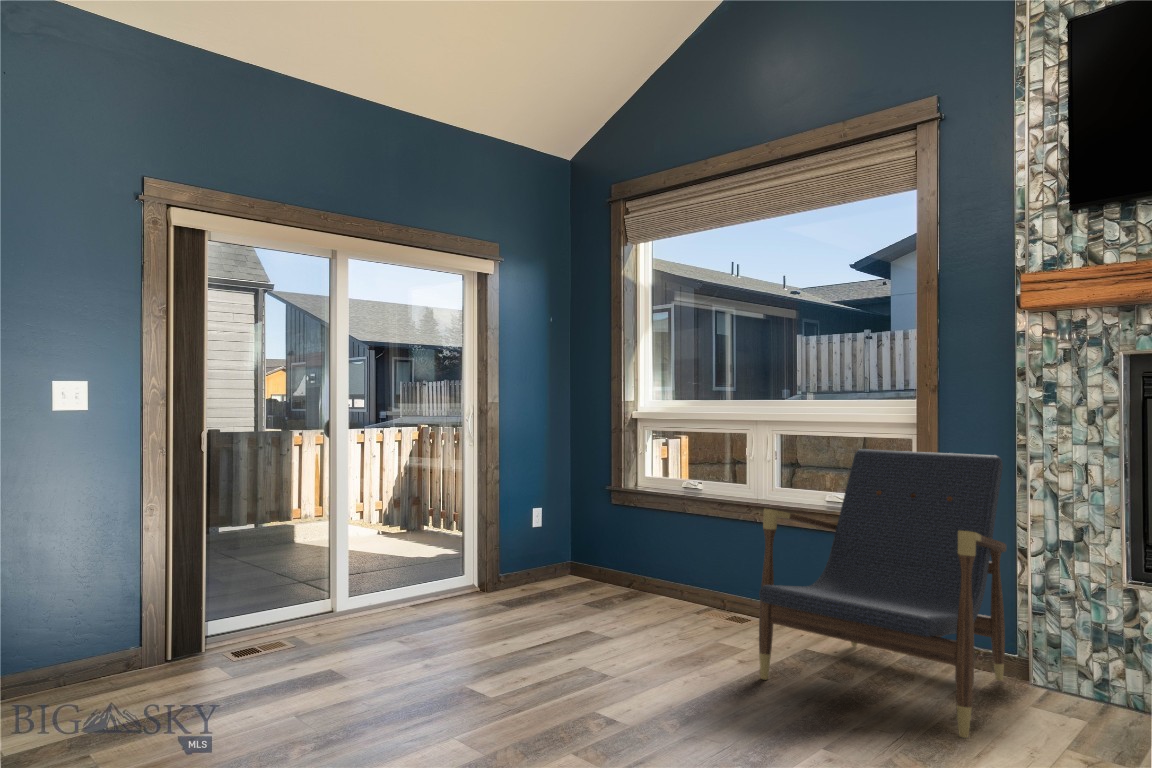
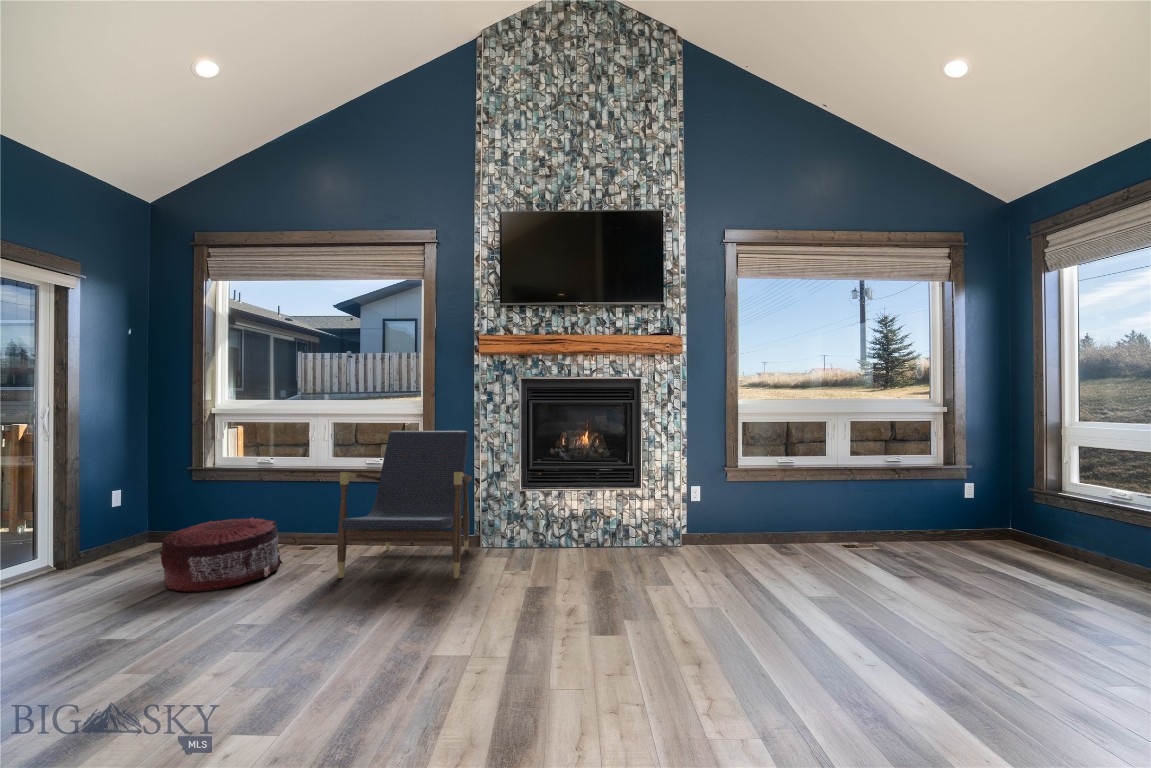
pouf: none [551,556,694,655] -> present [160,517,282,592]

